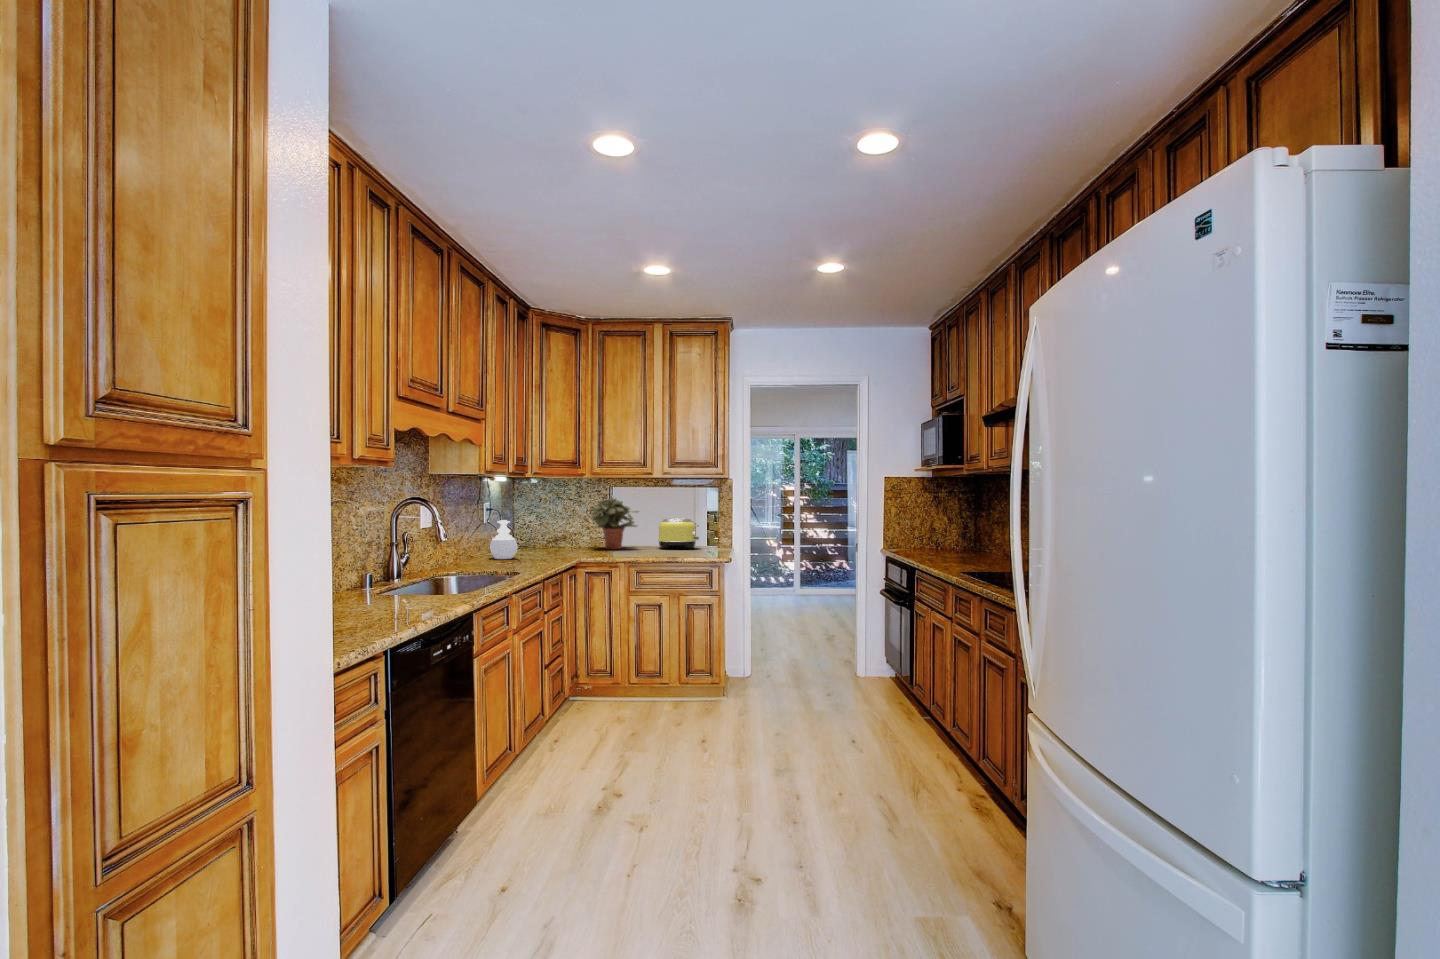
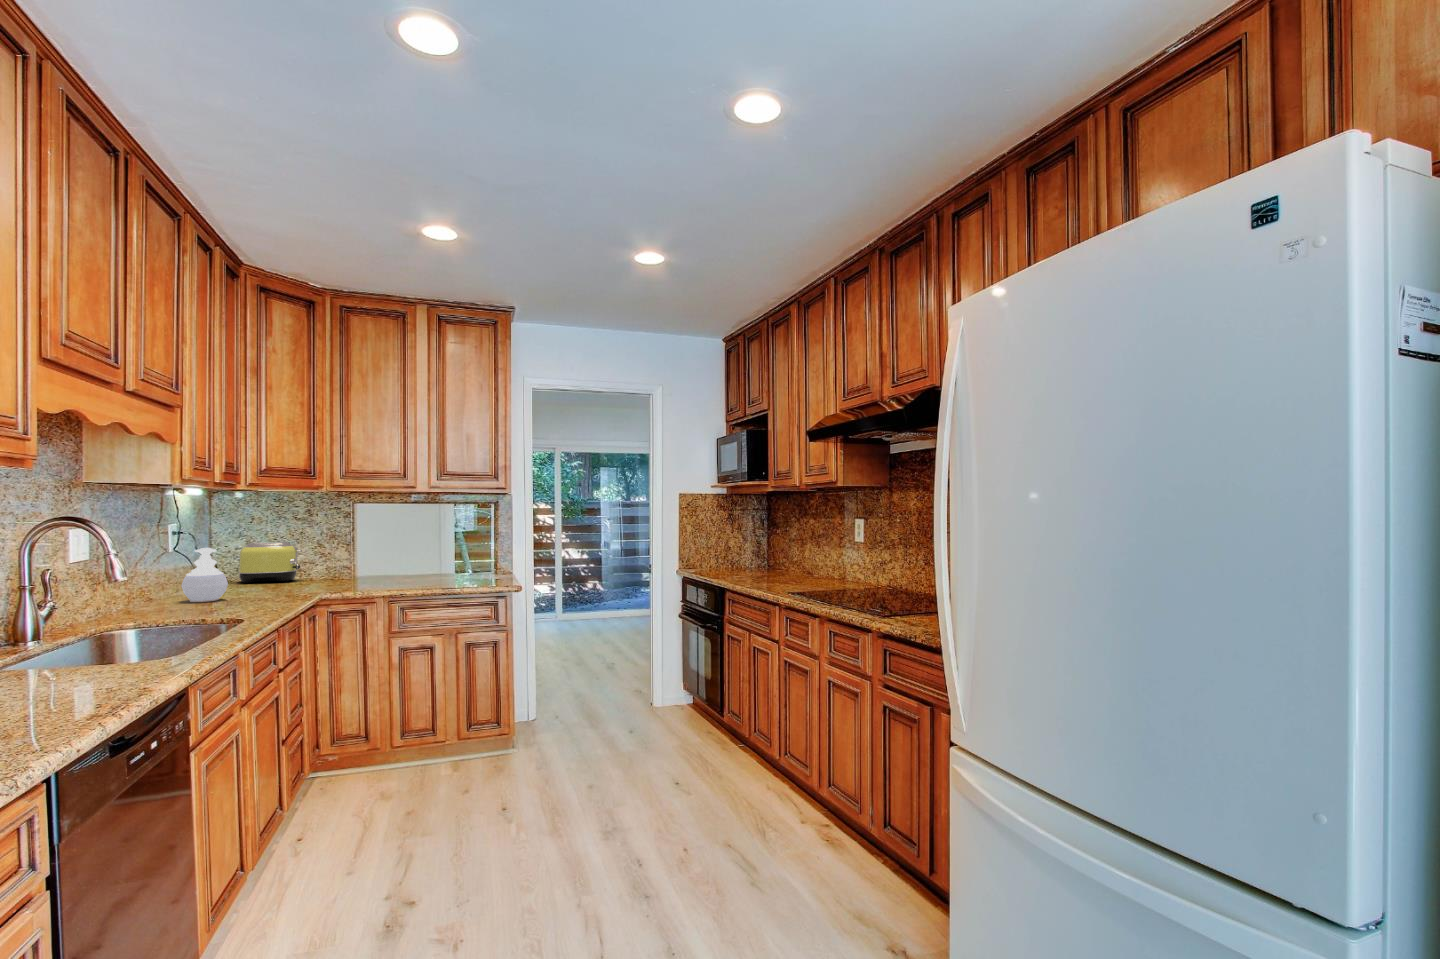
potted plant: present [590,497,638,549] -> none [327,516,396,581]
toaster: present [658,519,699,549] -> present [239,542,302,583]

